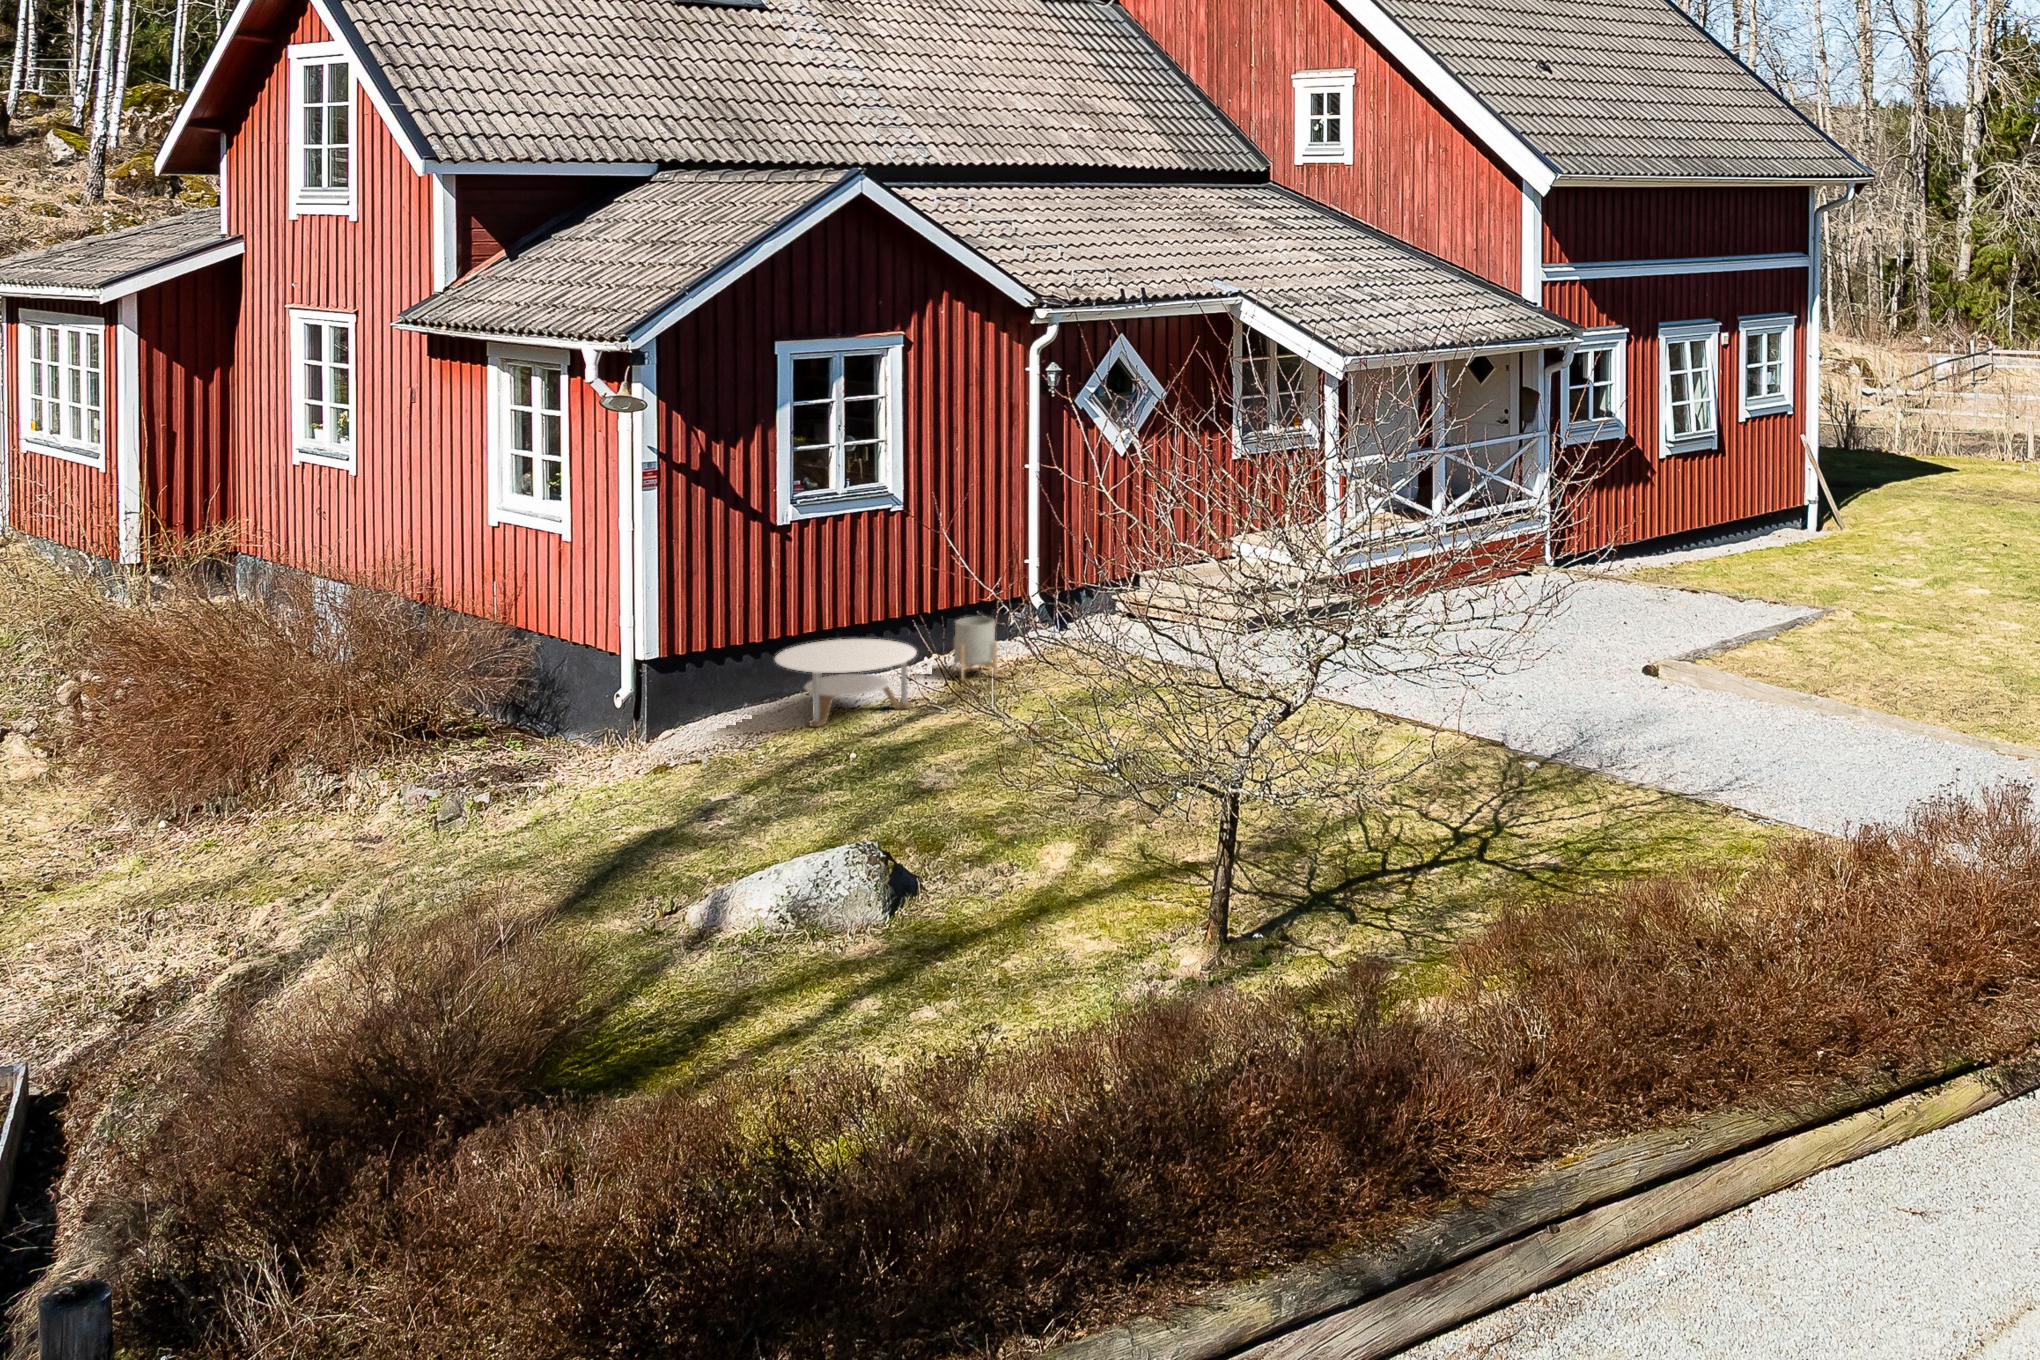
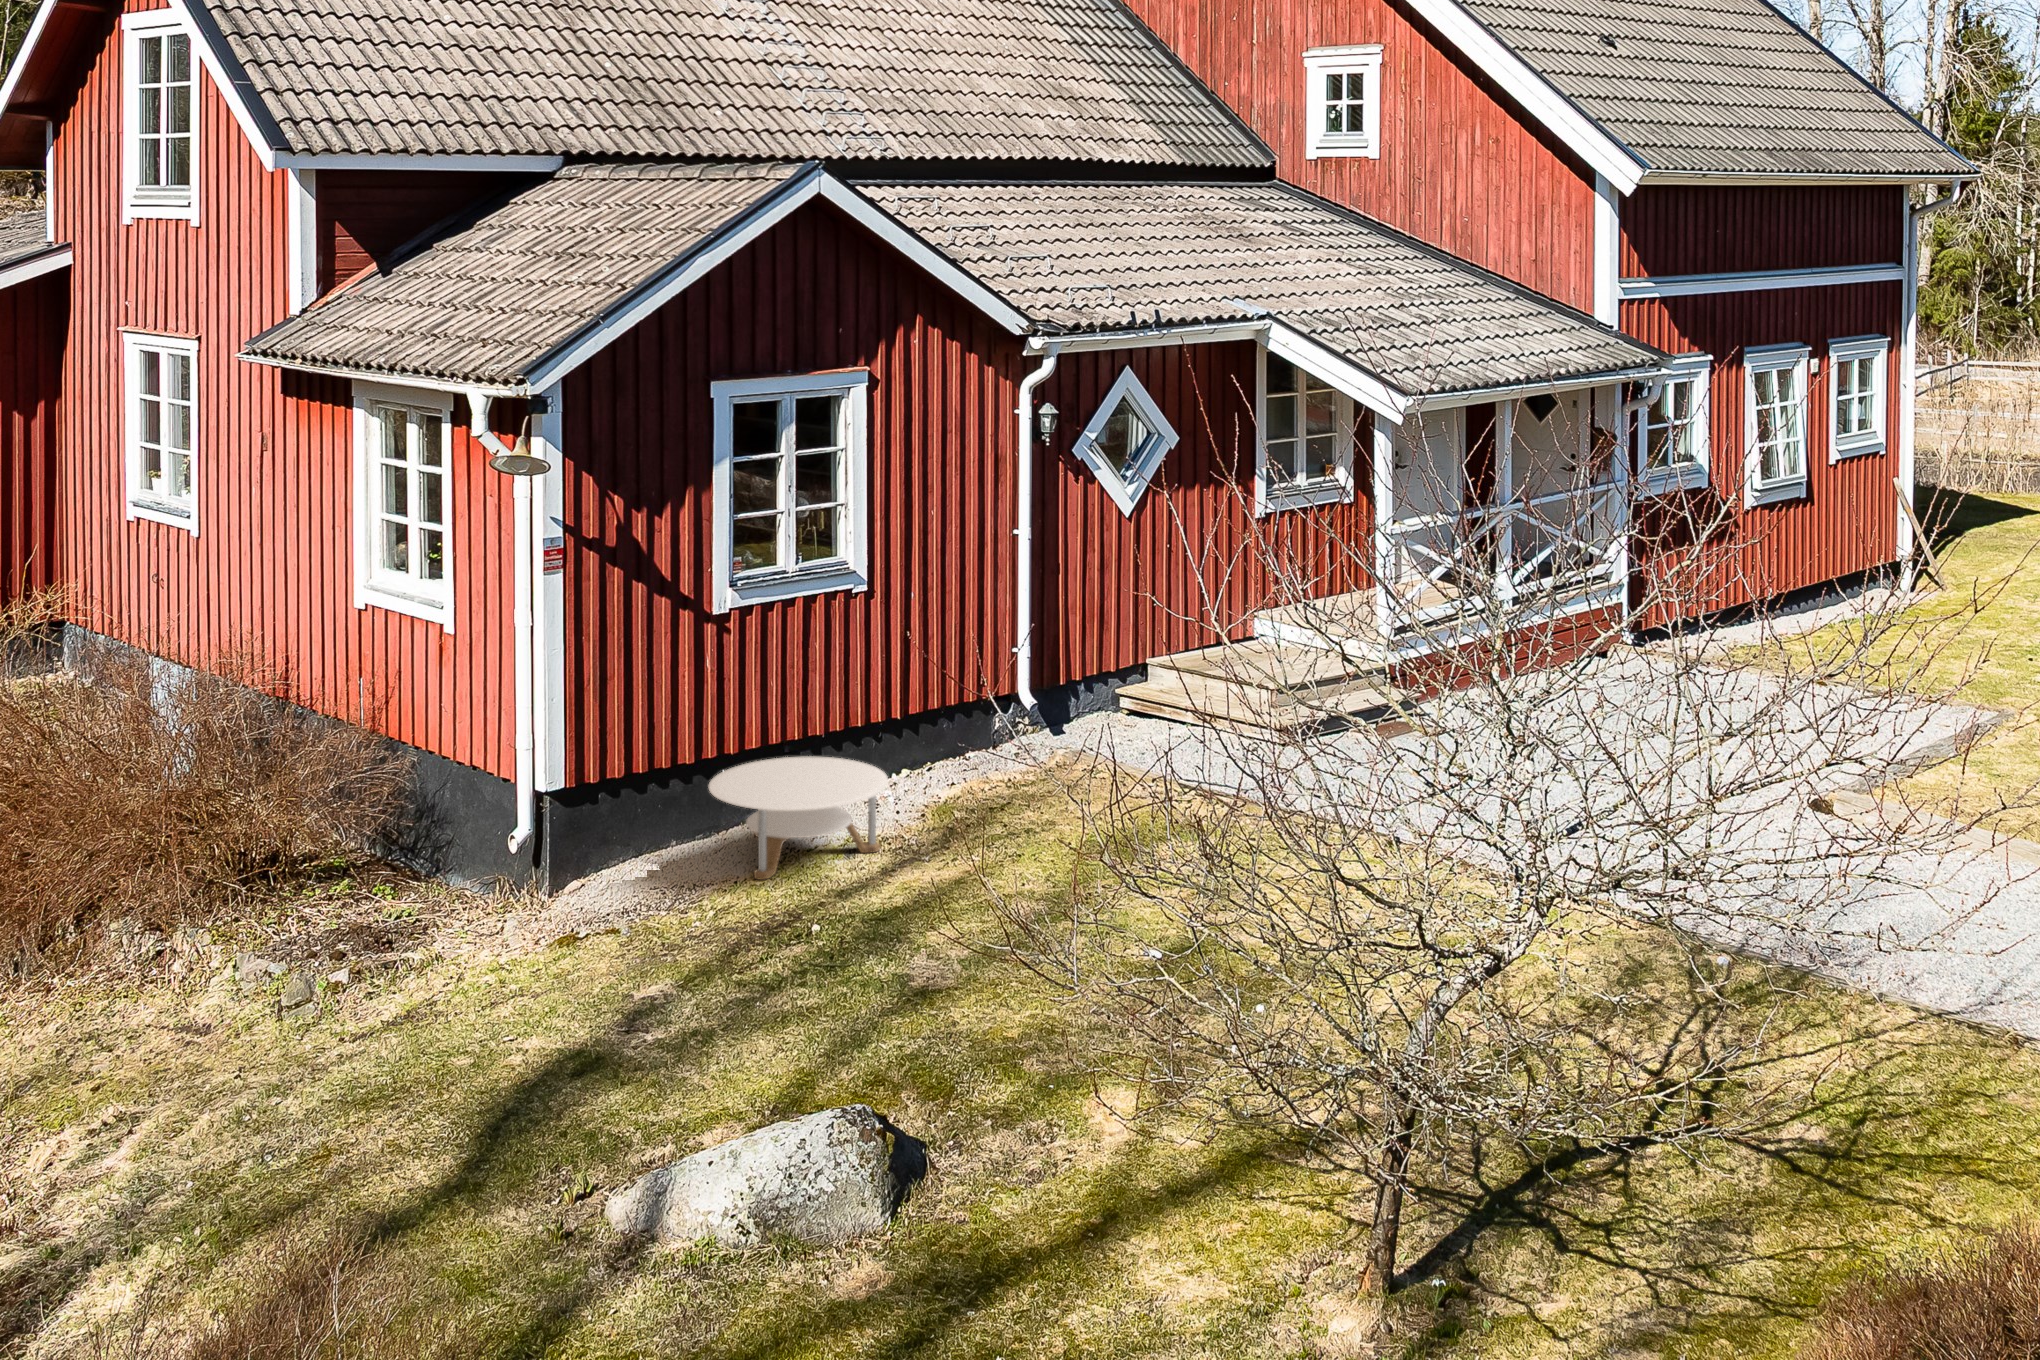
planter: present [954,617,997,680] -> none [927,725,983,808]

